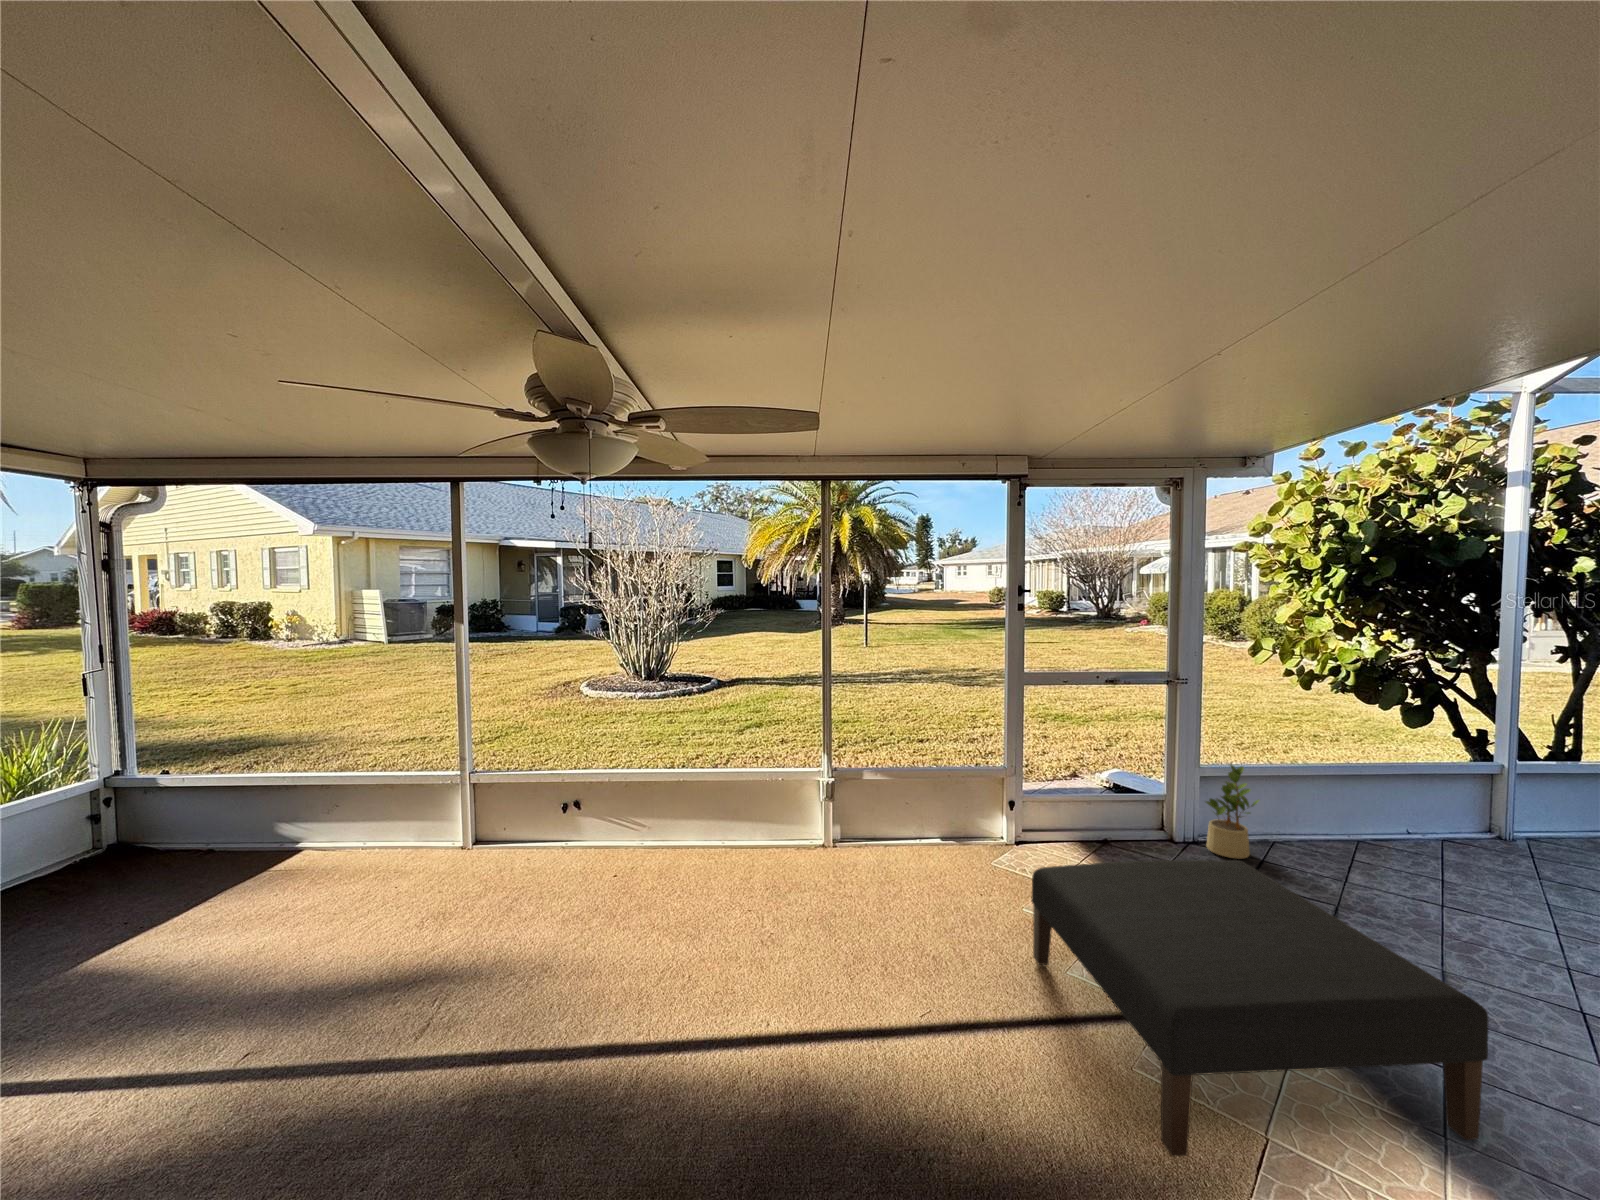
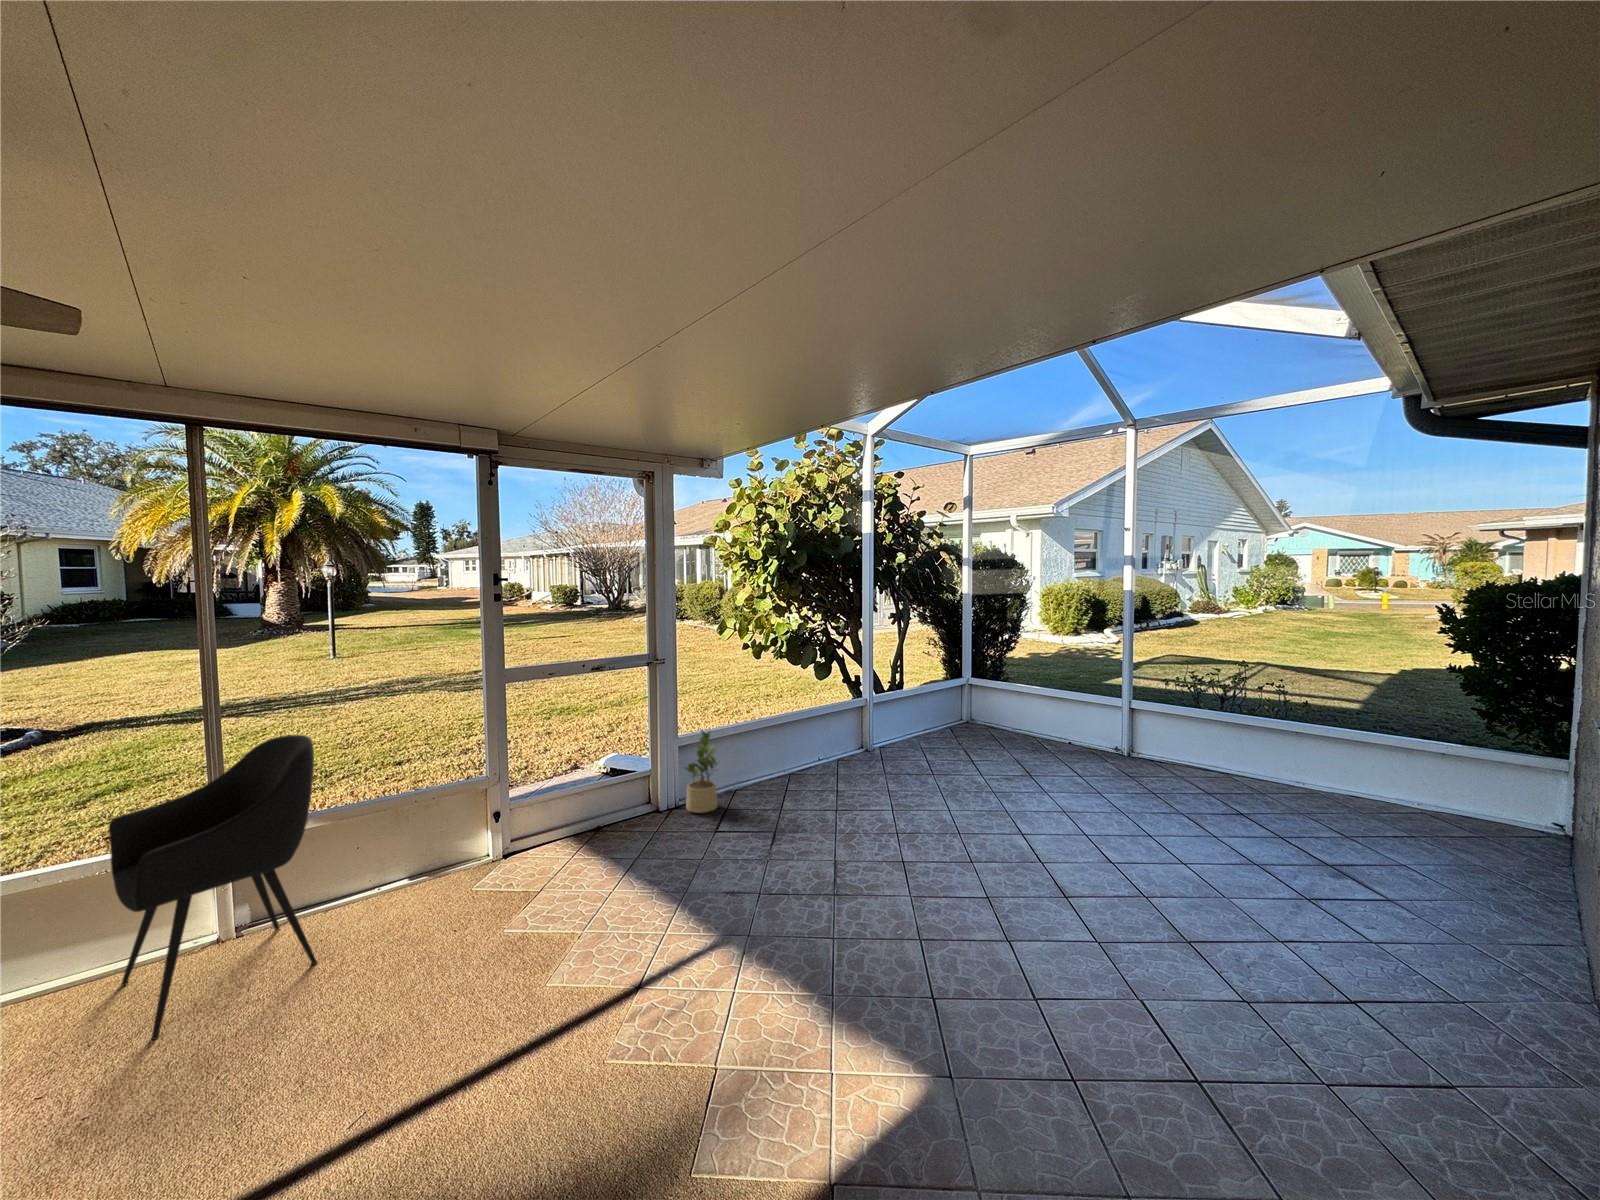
armchair: none [778,706,888,899] -> present [109,735,317,1040]
ottoman: present [1031,860,1488,1157] -> none [498,817,843,1141]

